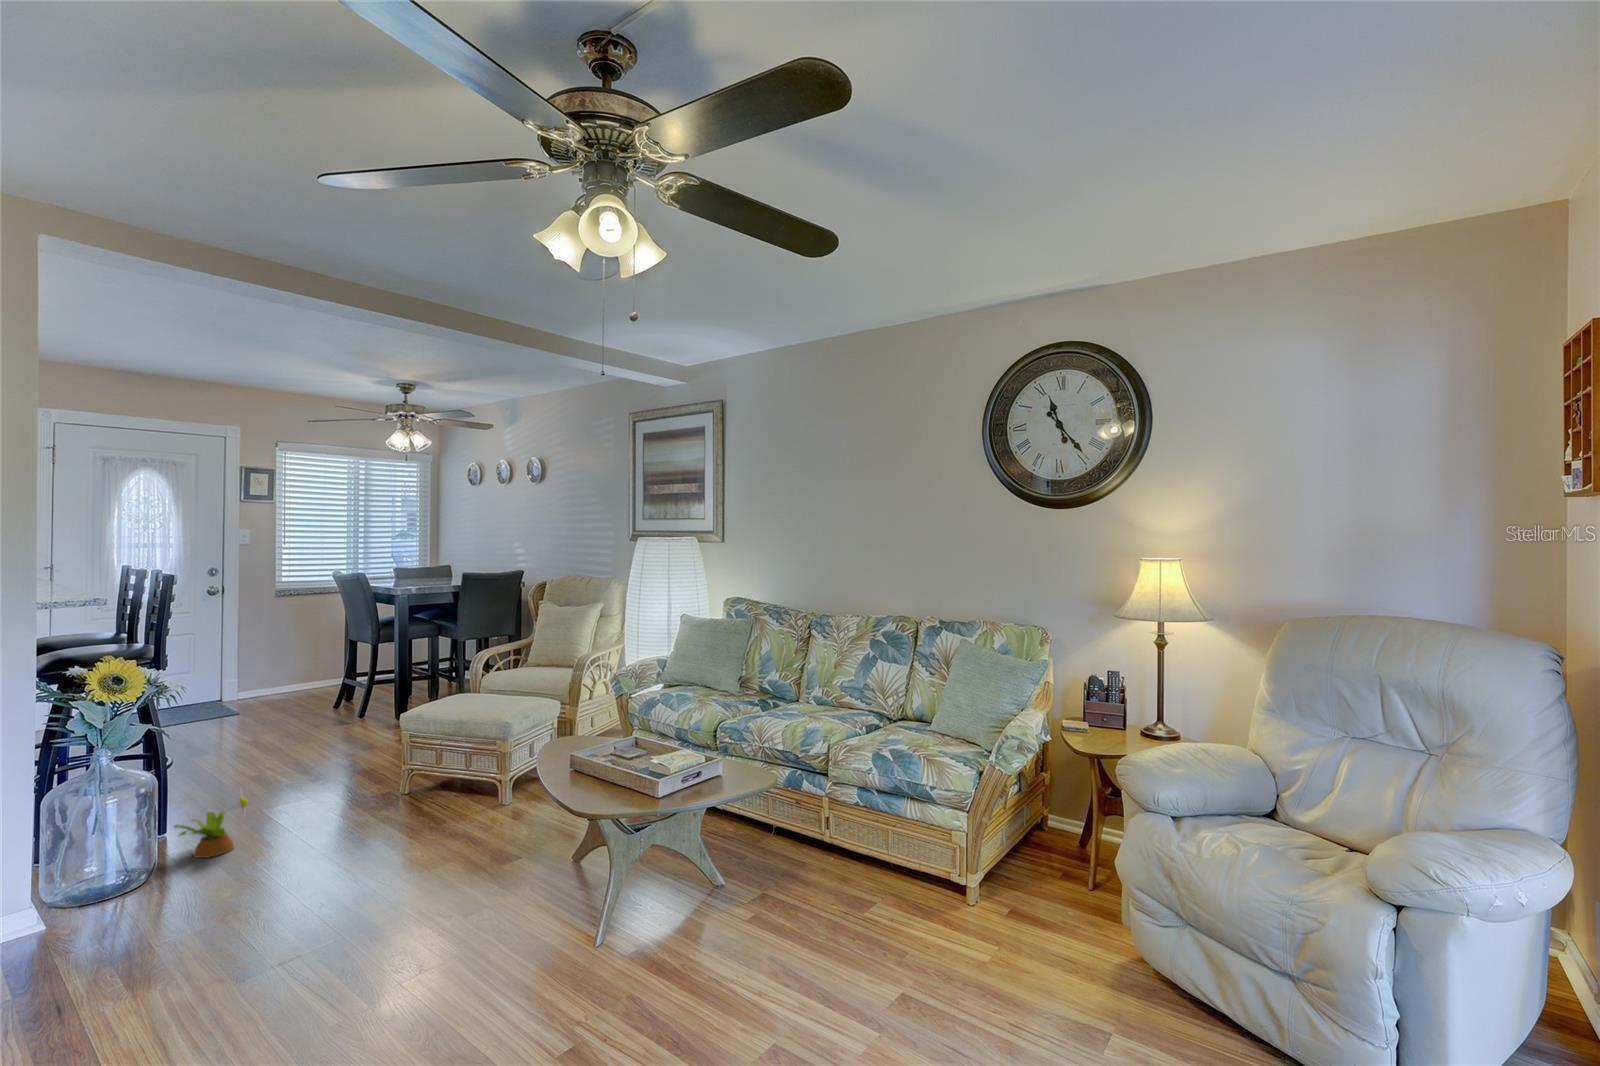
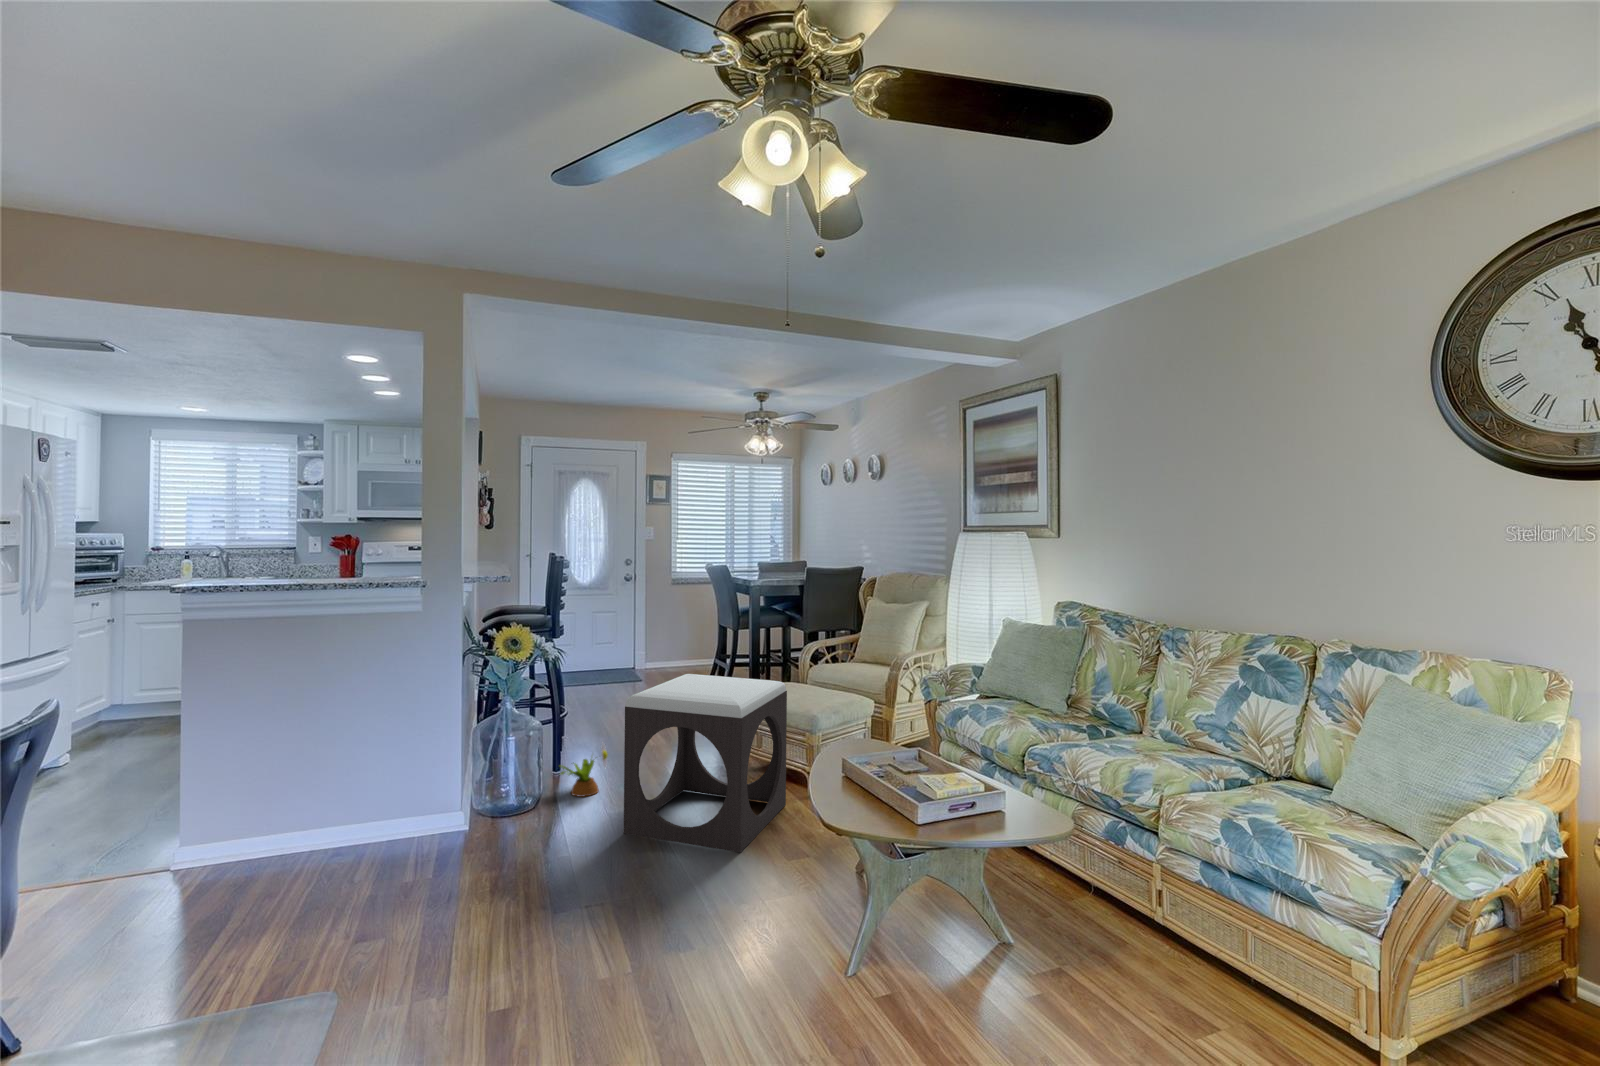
footstool: none [293,693,481,883] -> present [624,674,787,853]

